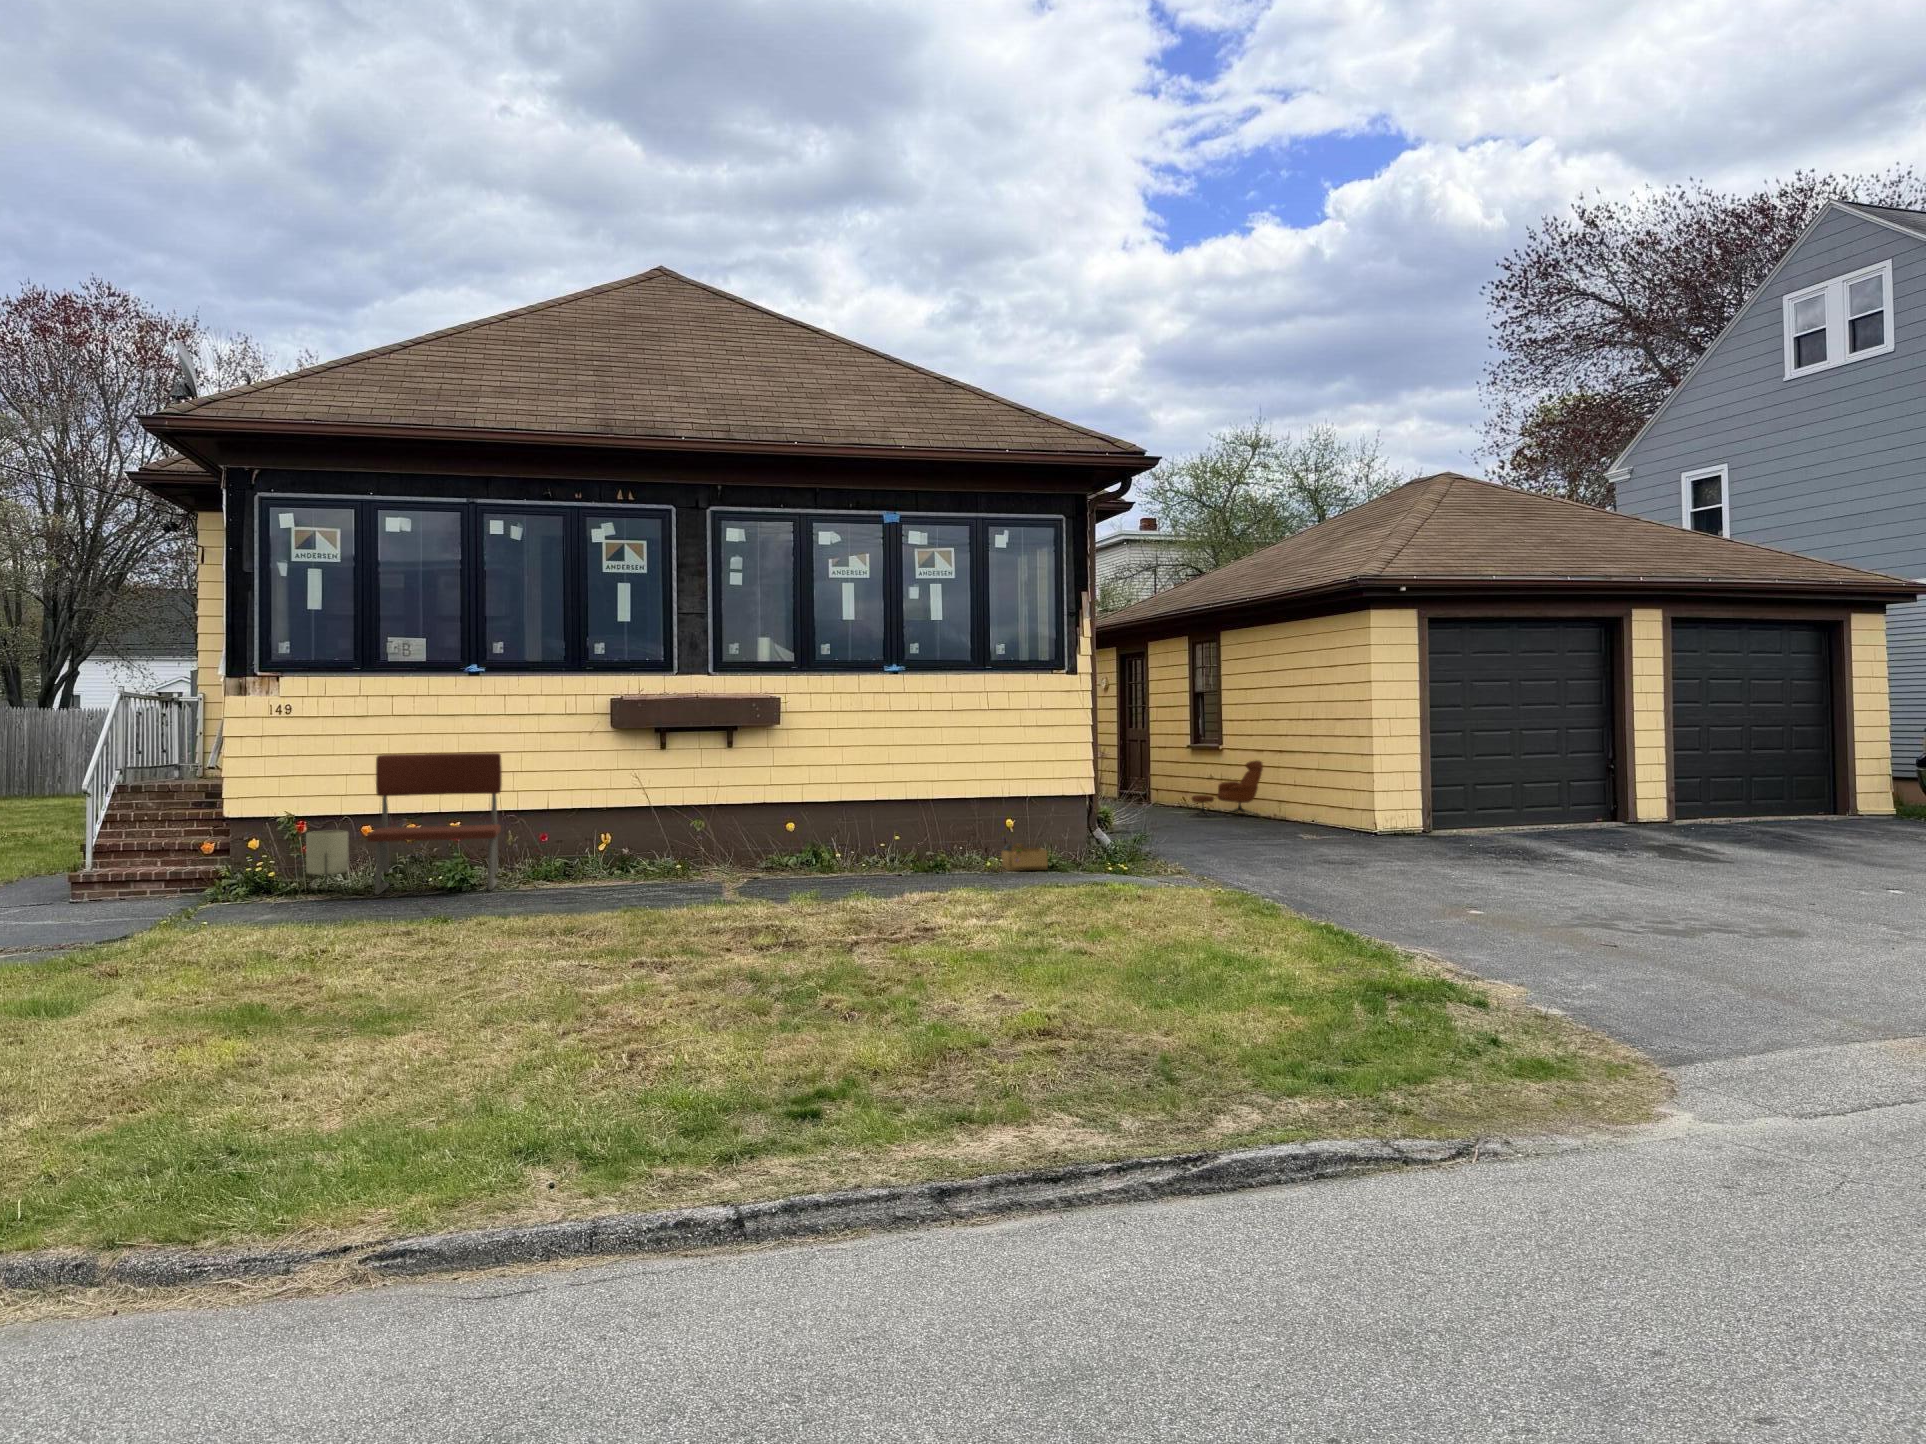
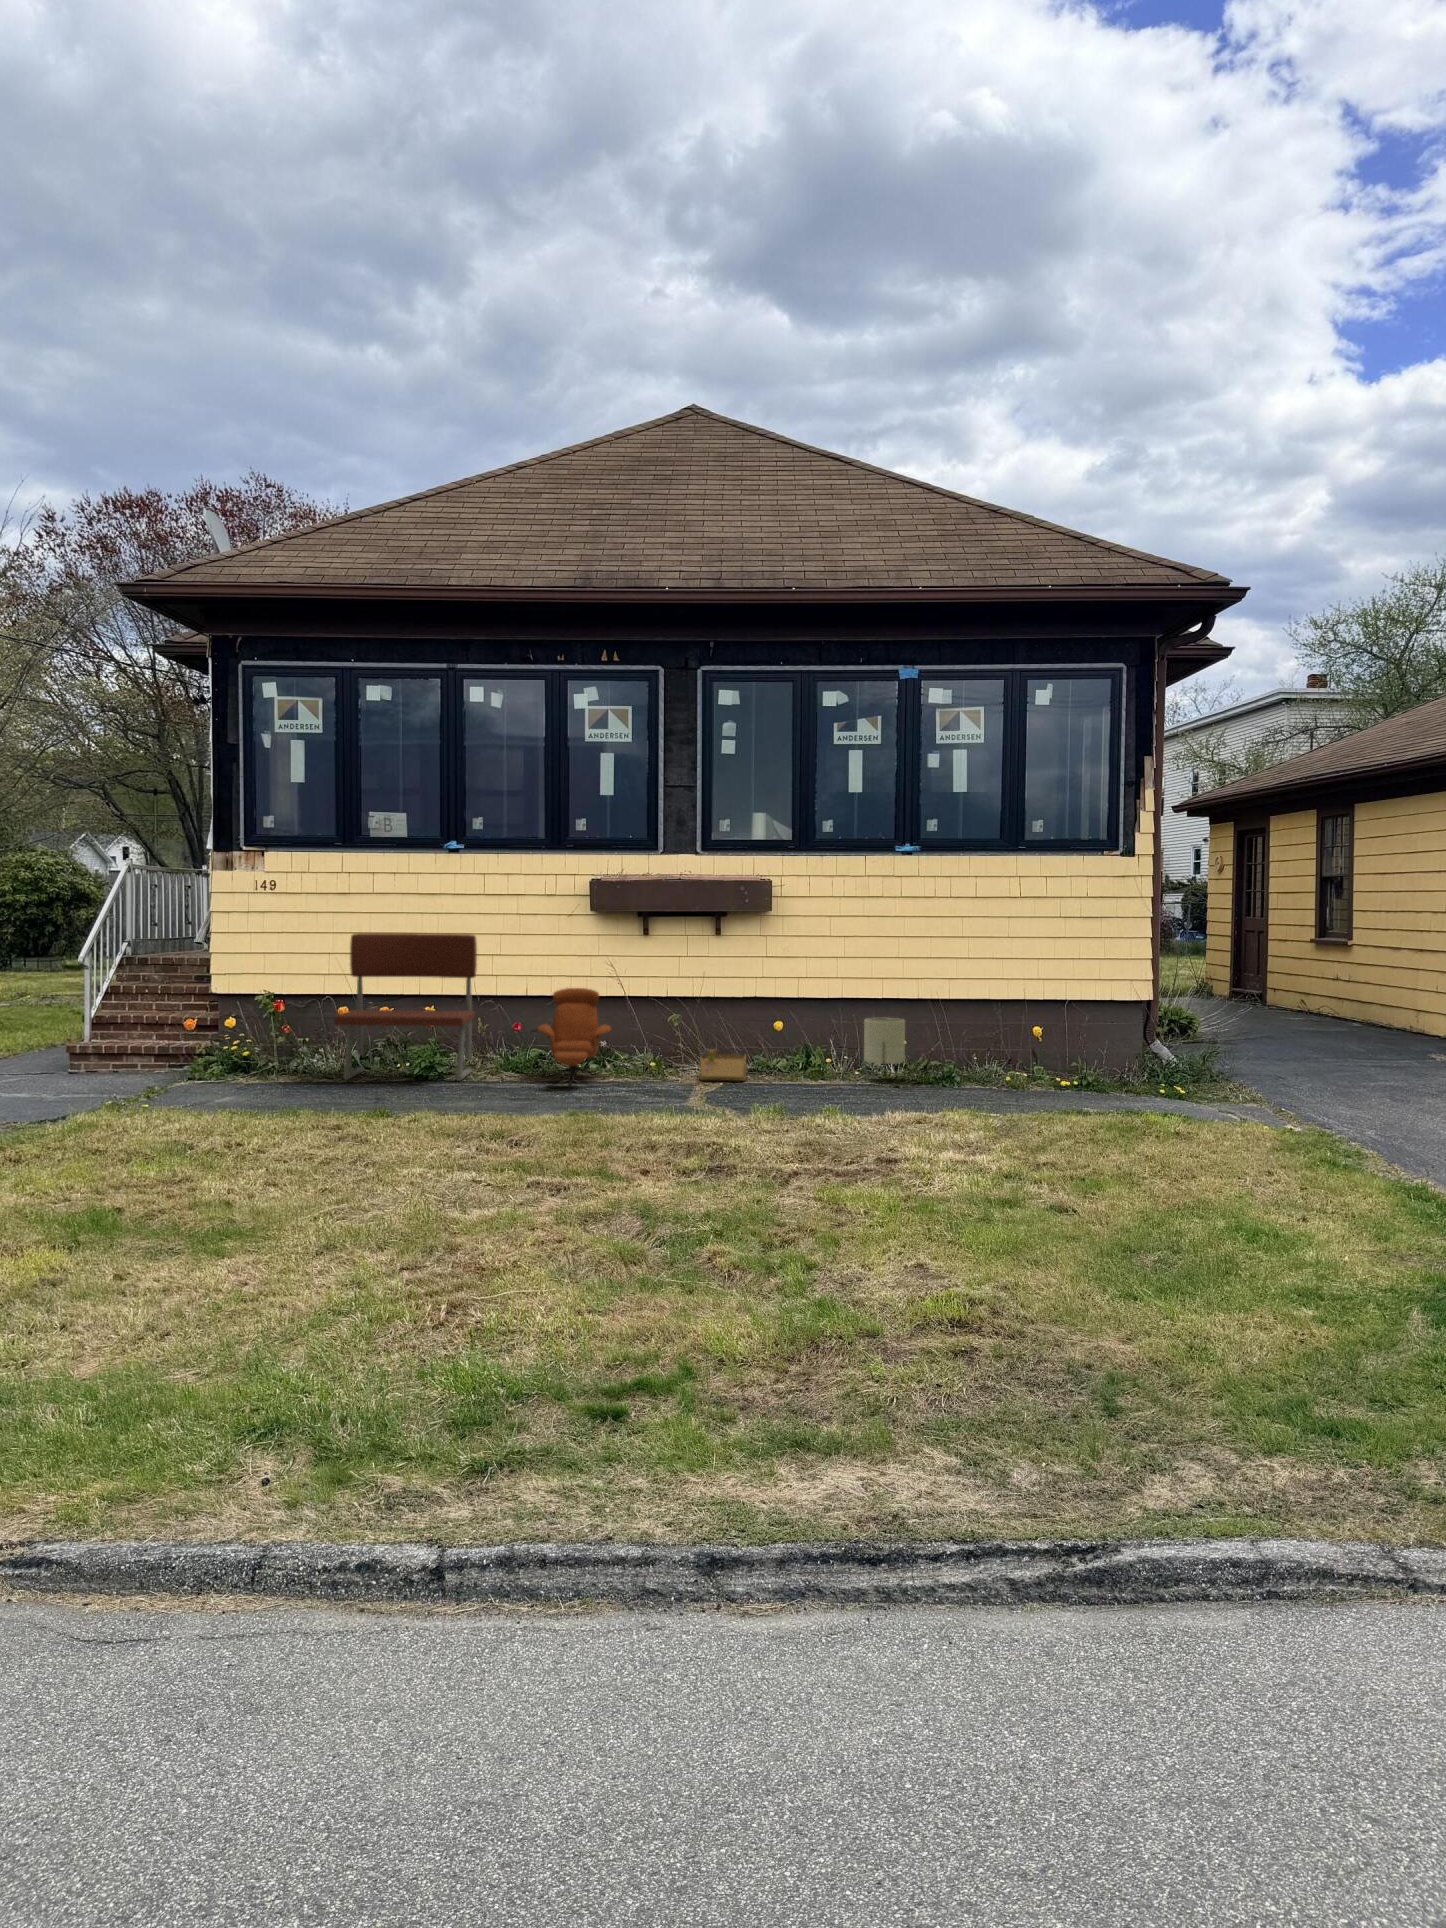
lounge chair: present [1192,760,1263,815] -> present [537,988,611,1090]
planter: present [306,830,349,889] -> present [864,1018,905,1065]
cardboard box: present [1001,843,1048,871] -> present [700,1049,746,1081]

